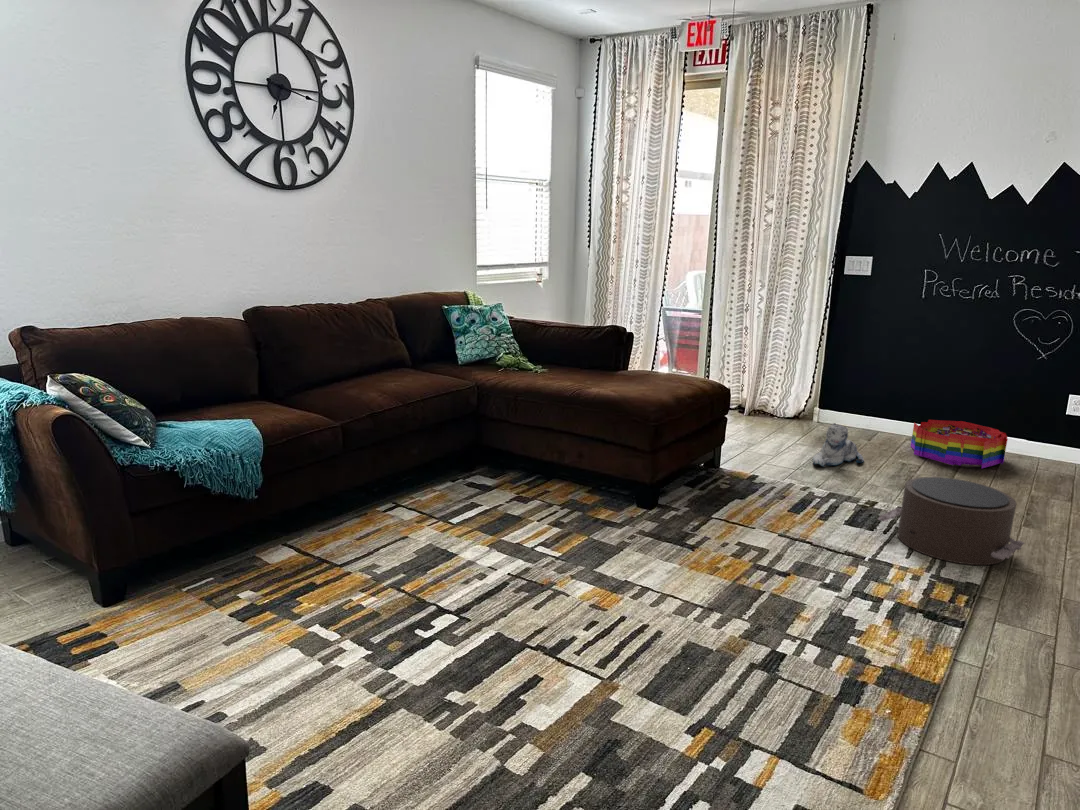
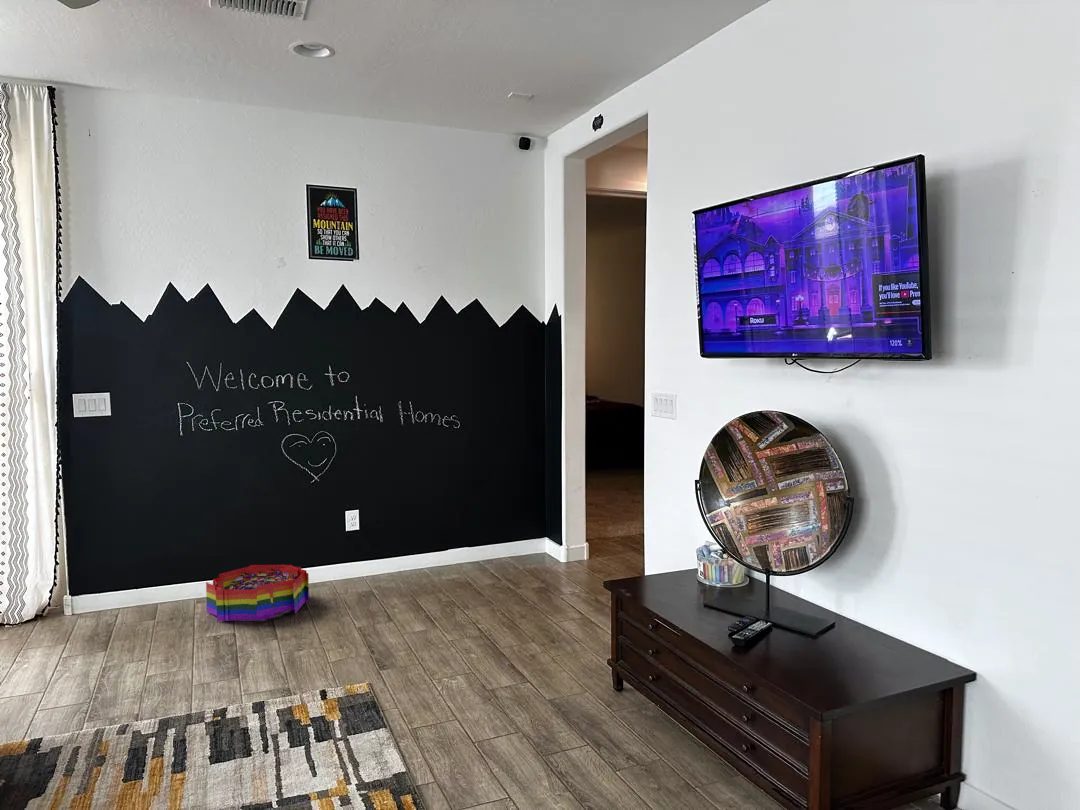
plush toy: present [813,423,864,466] -> none [104,618,170,686]
pouf: present [878,477,1024,565] -> none [256,644,412,759]

